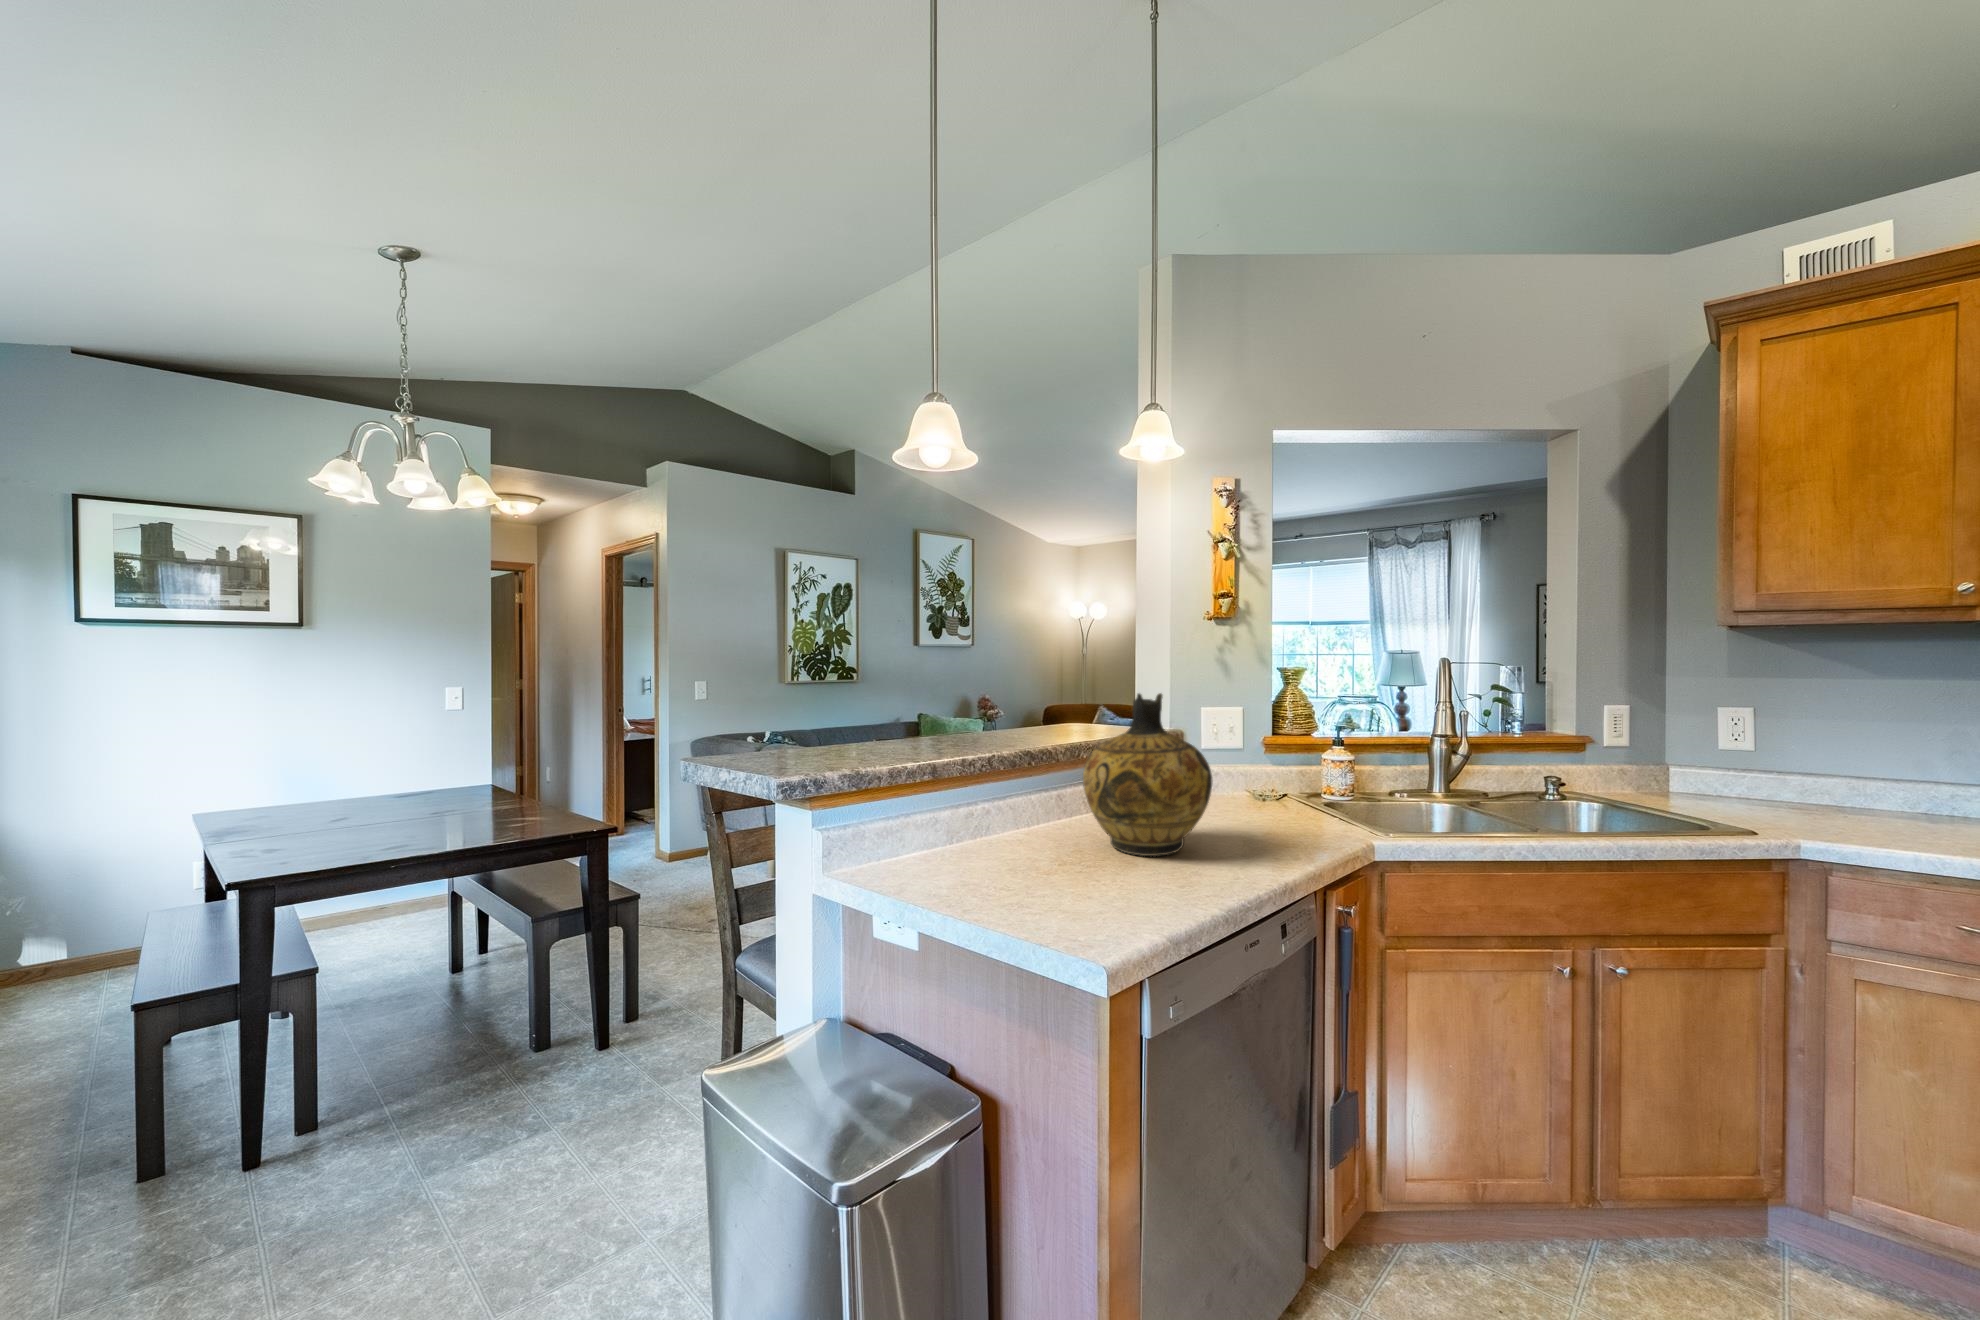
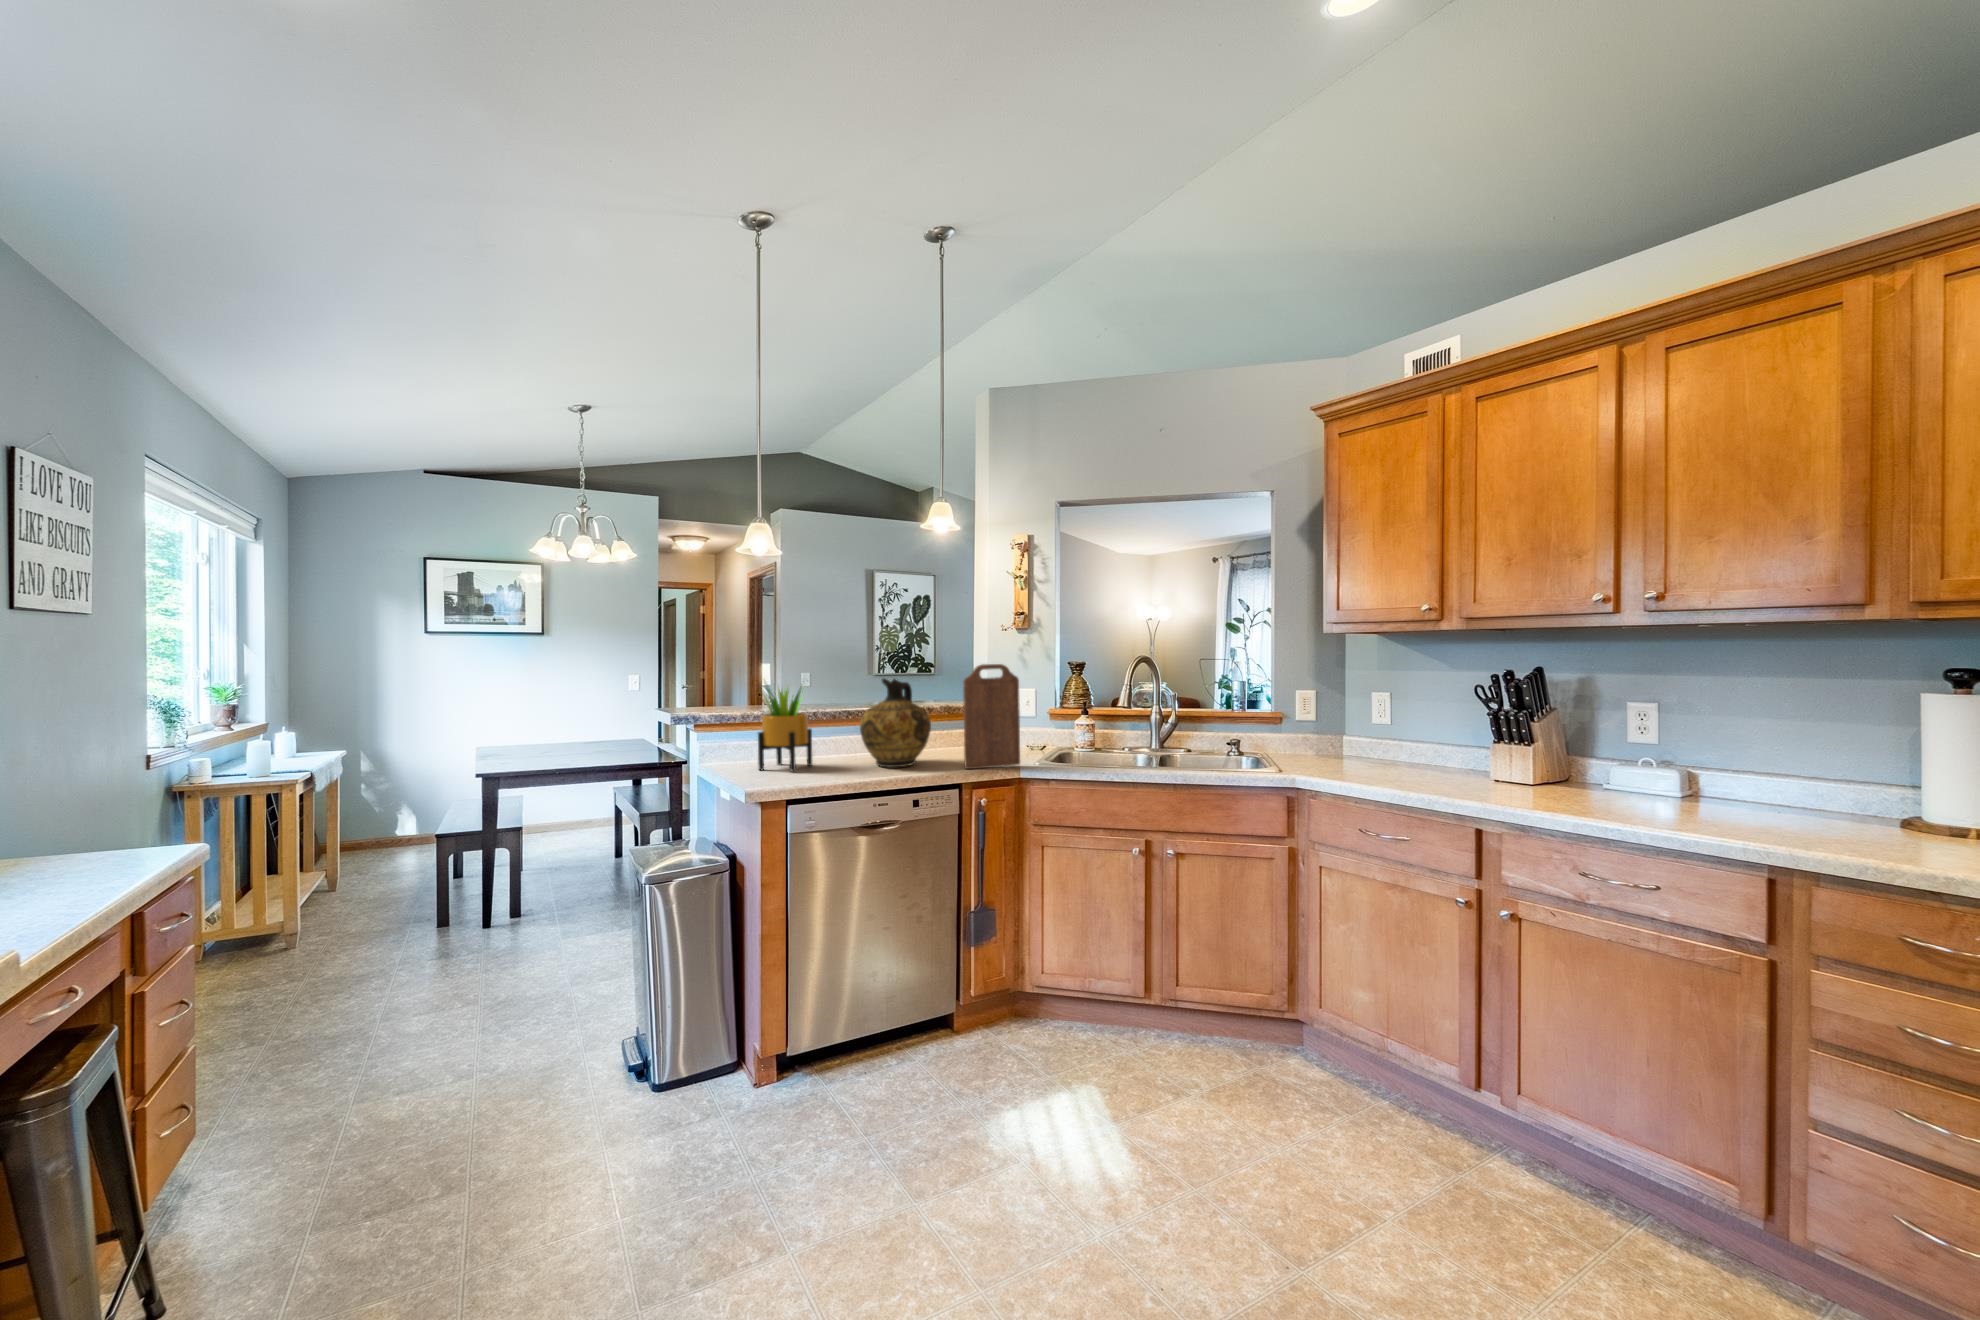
cutting board: none [1270,667,1334,851] -> present [963,664,1020,769]
potted plant: none [925,692,1025,881] -> present [758,682,812,771]

